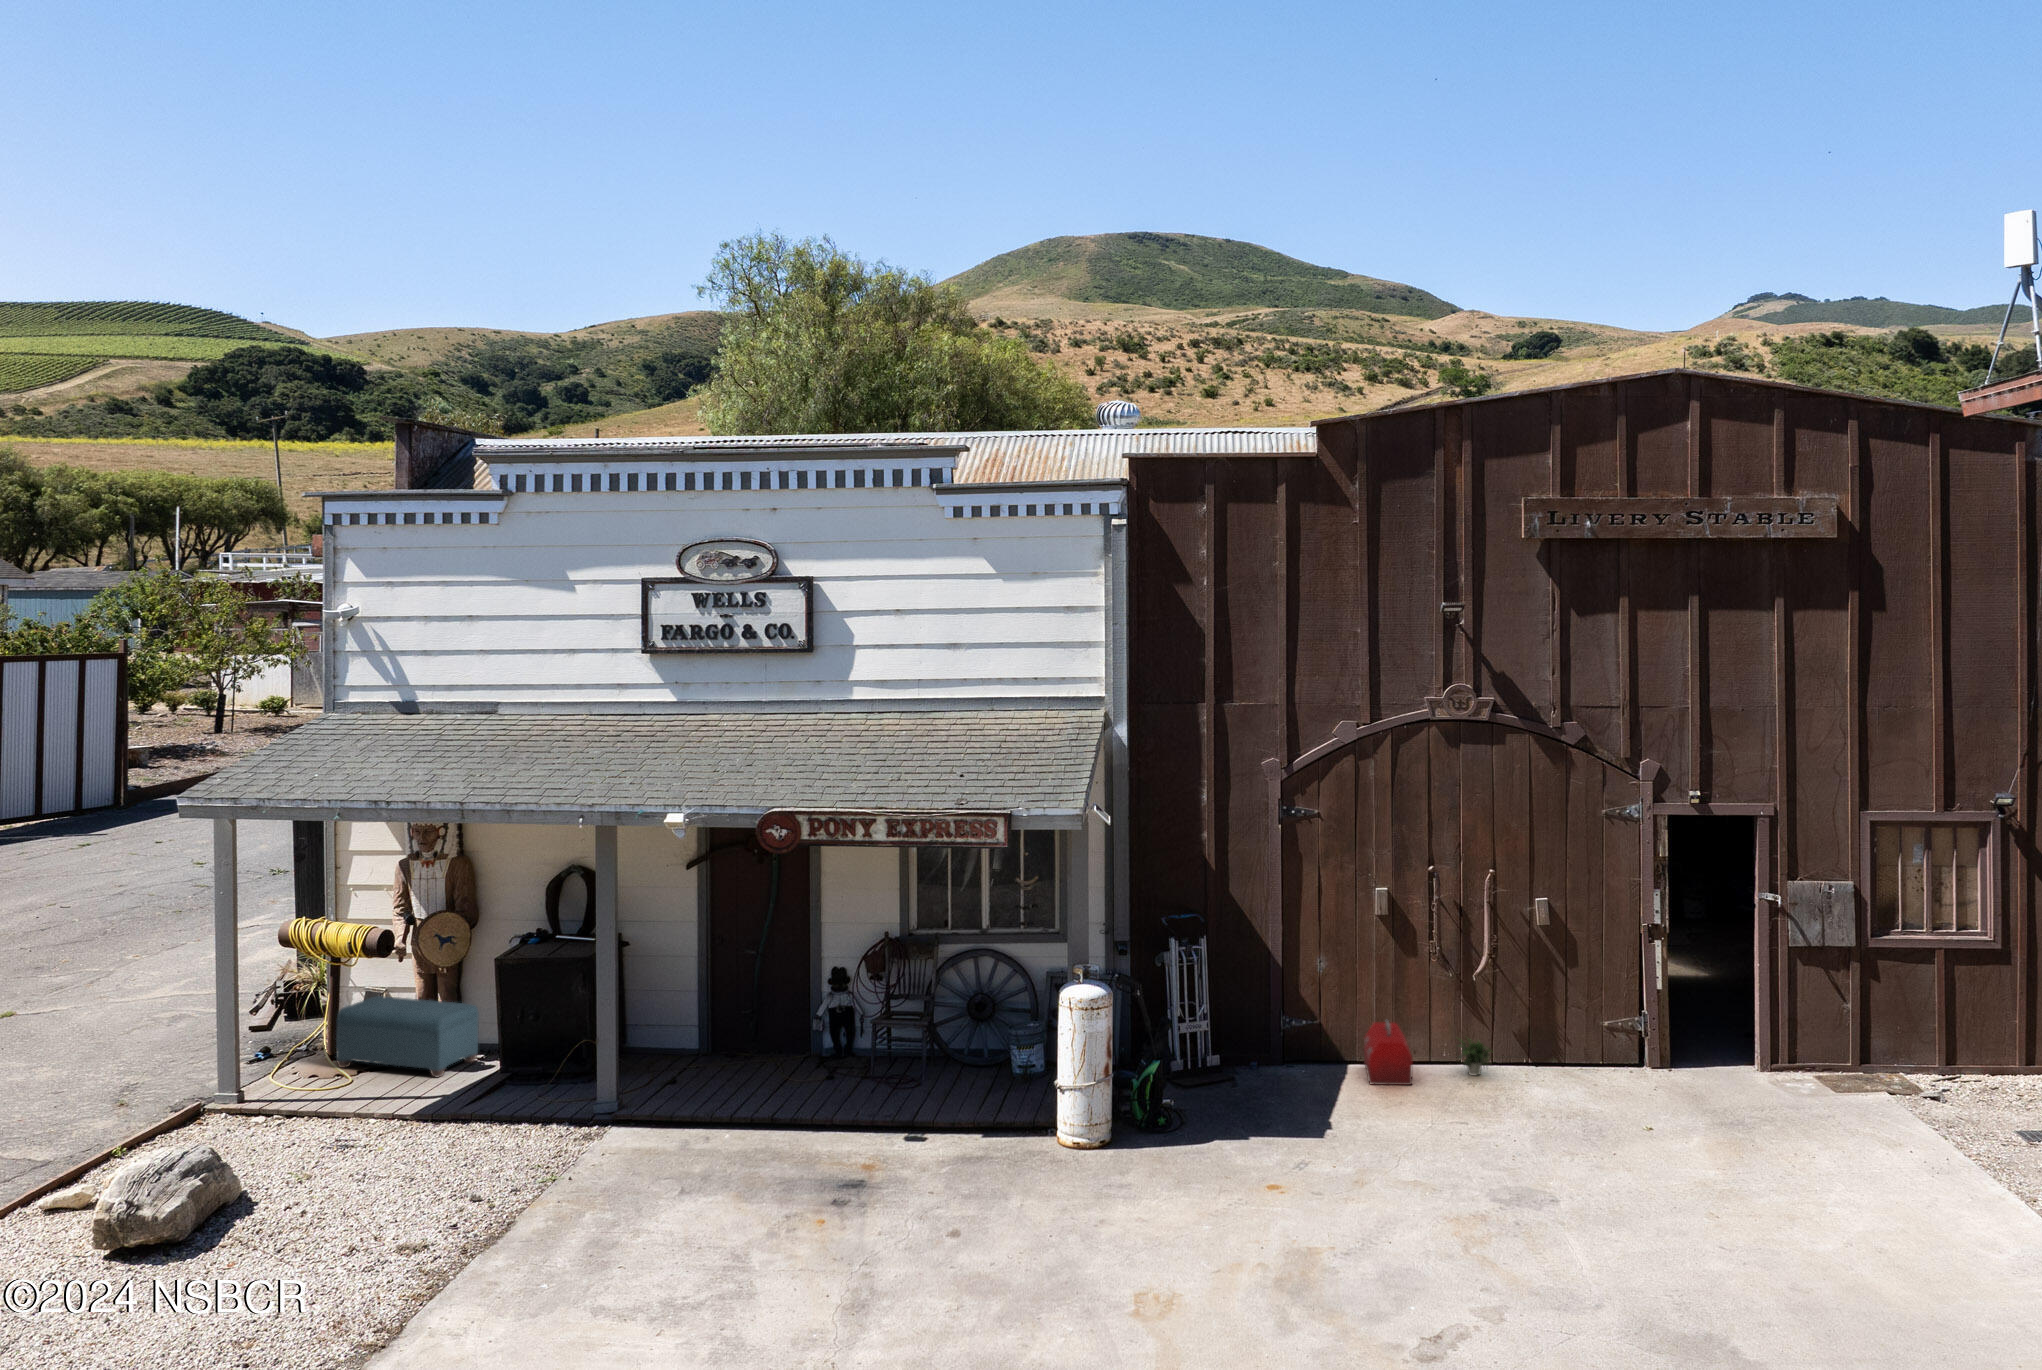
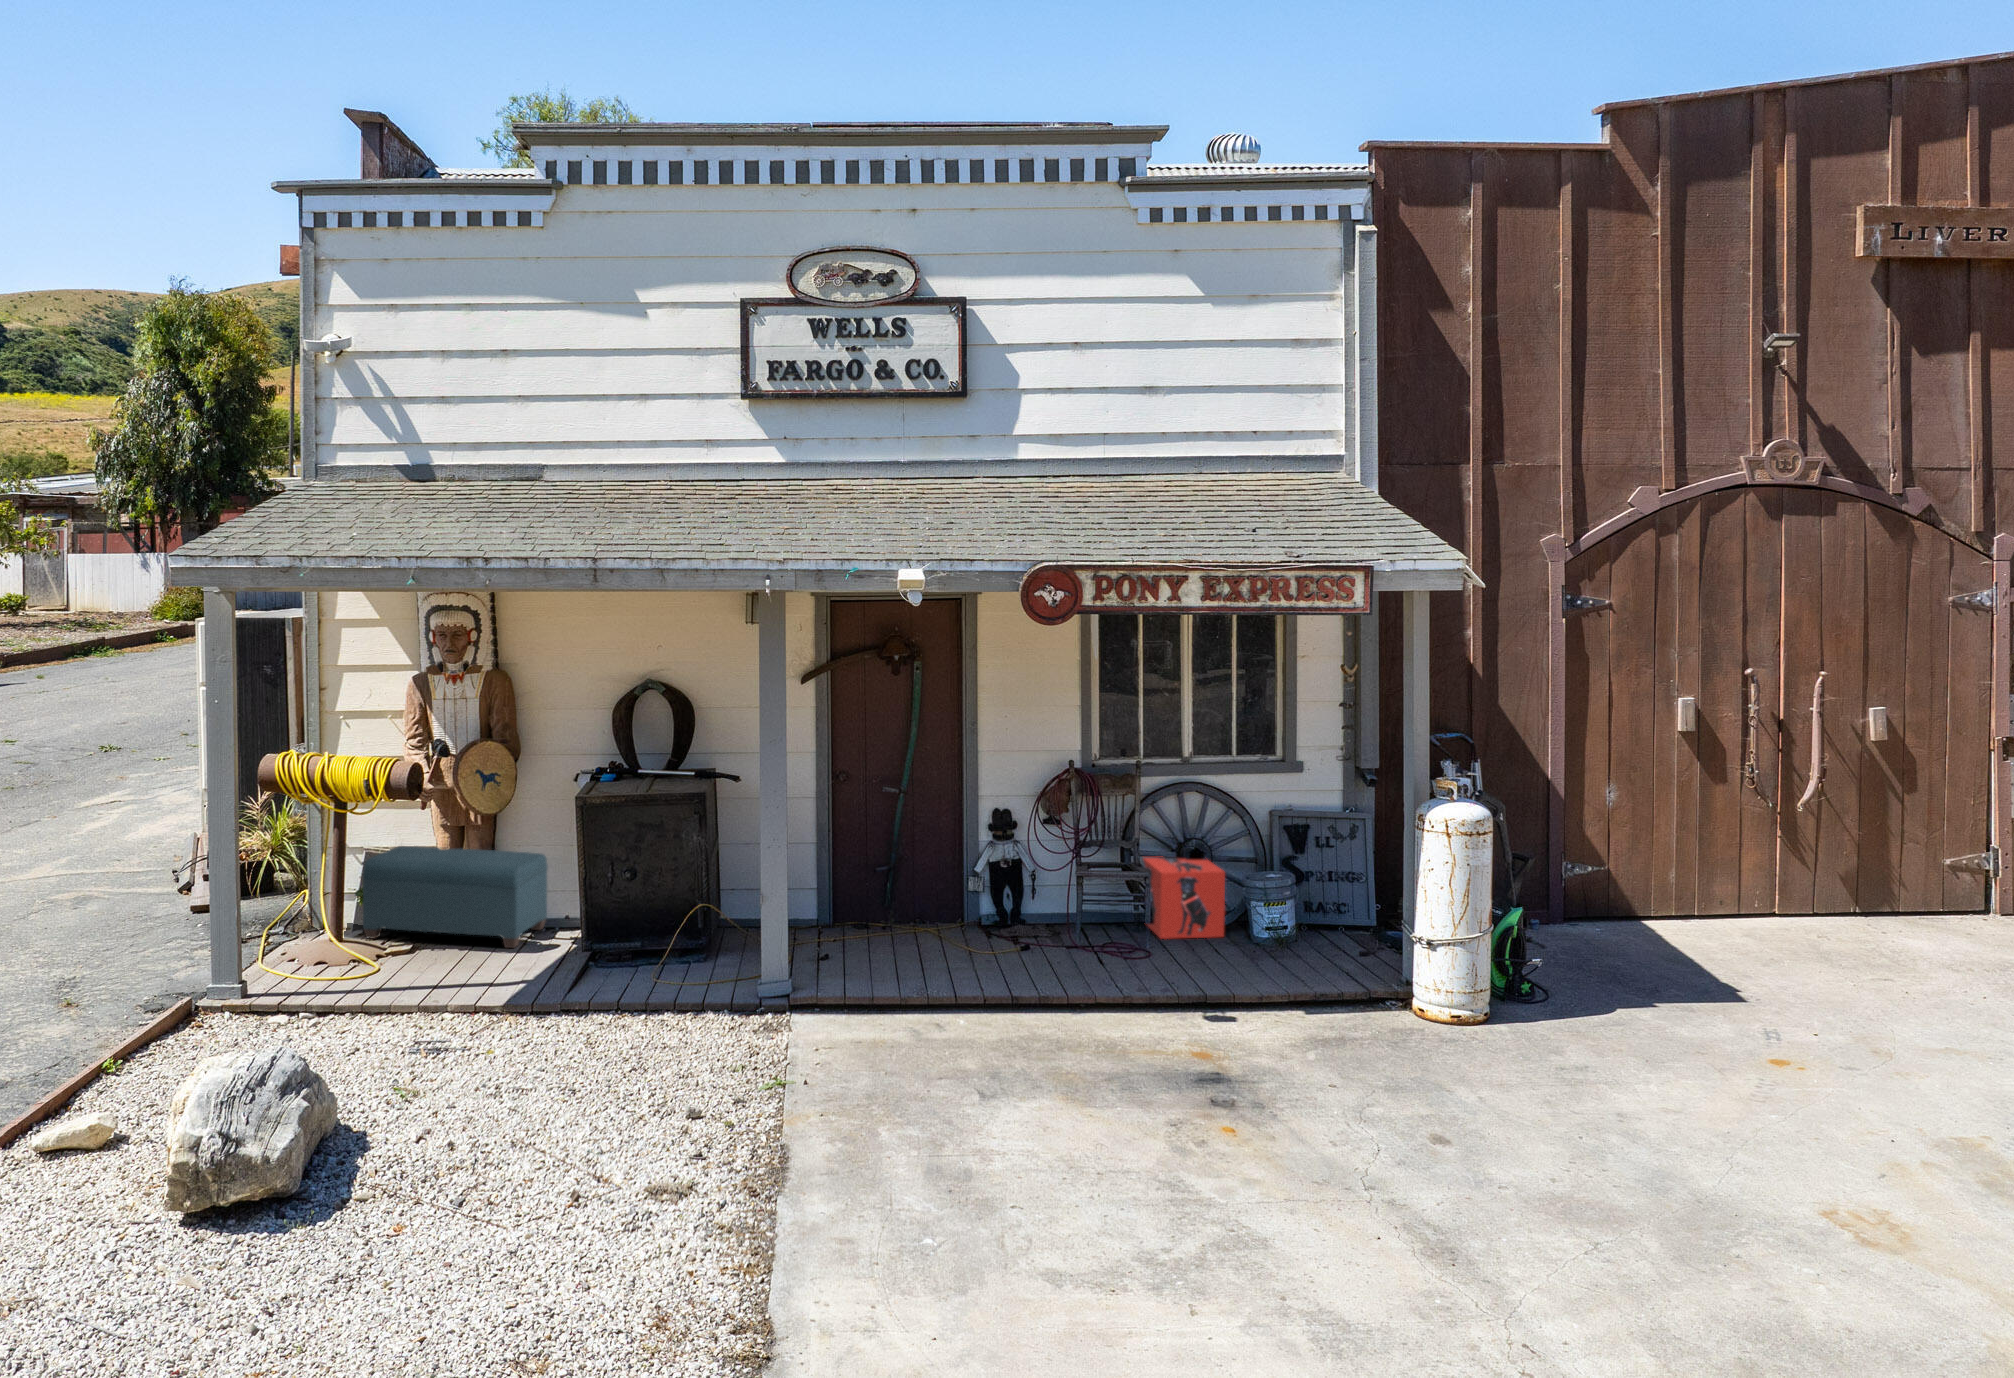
storage box: none [928,1013,984,1079] -> present [1143,856,1225,939]
toolbox: present [1364,1021,1412,1085] -> none [1667,857,1770,935]
potted plant: present [1458,1039,1491,1076] -> none [1771,875,1850,924]

